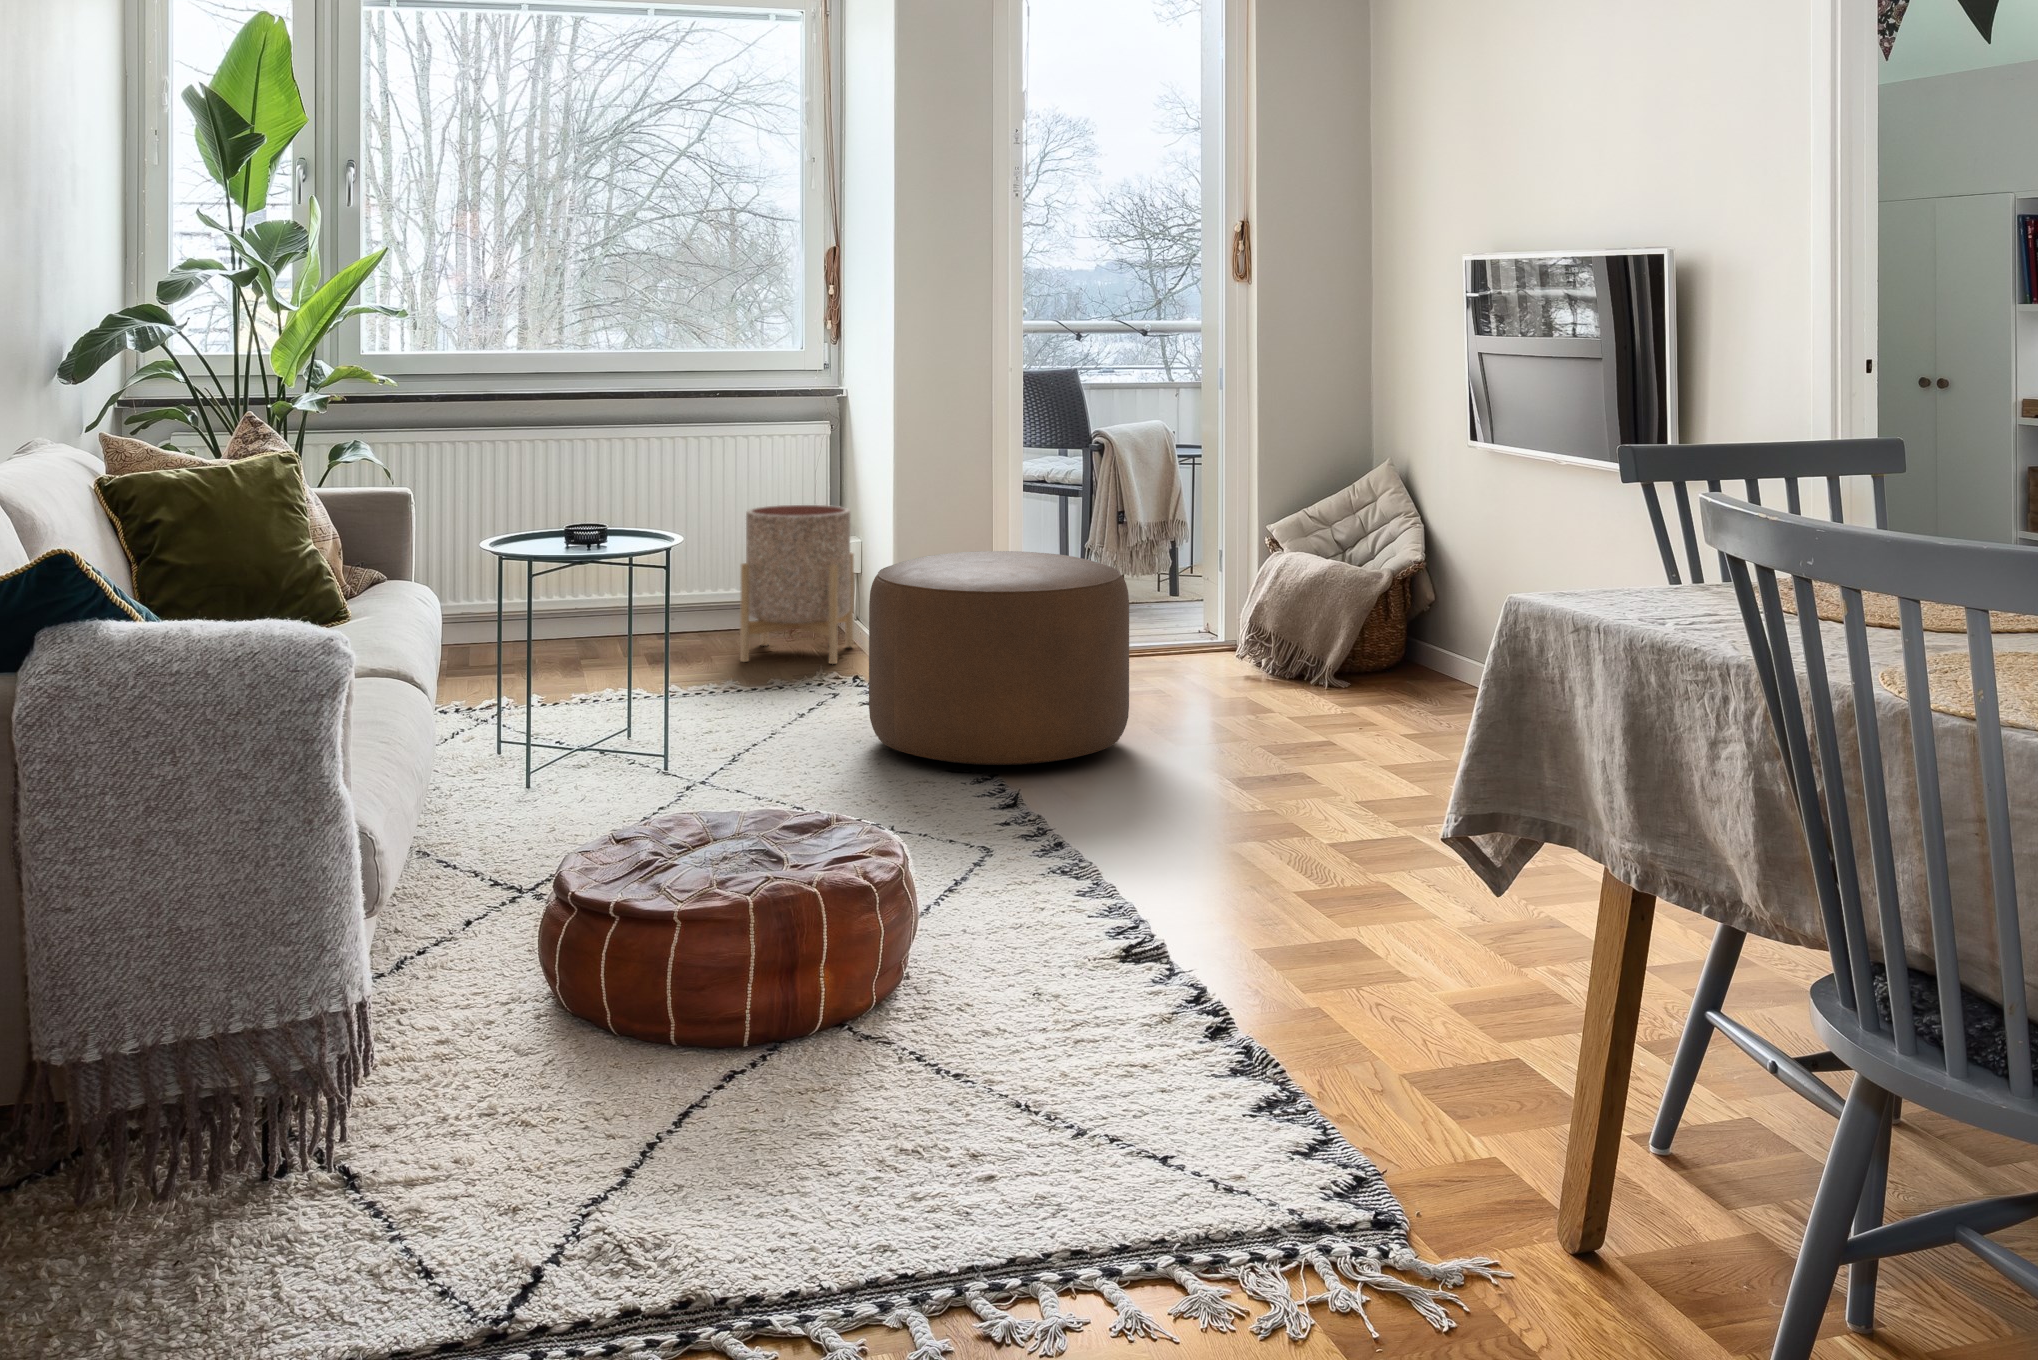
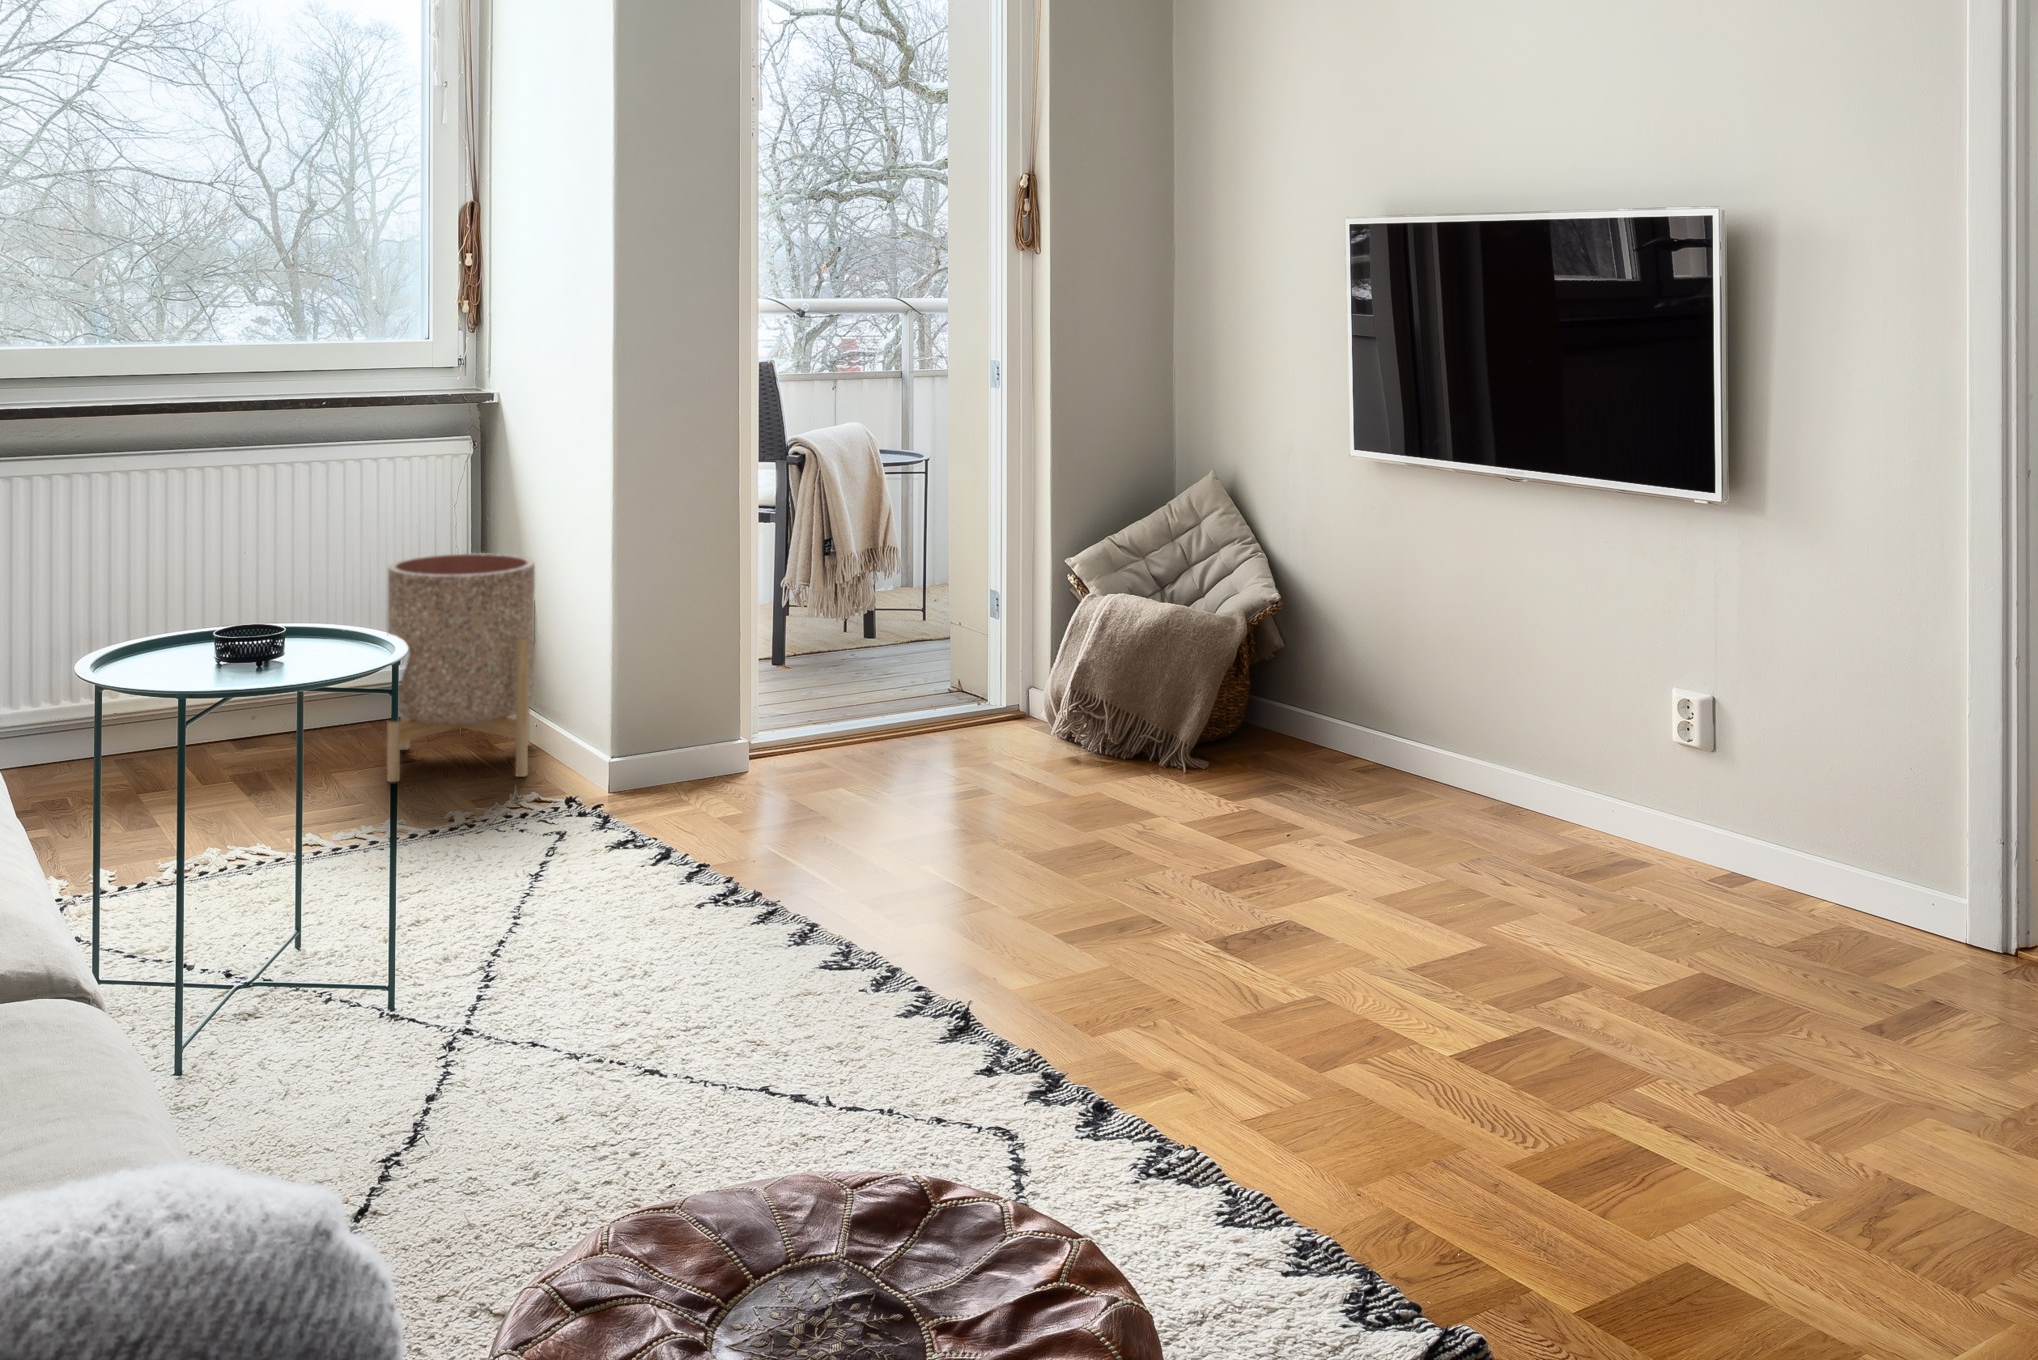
ottoman: present [869,551,1129,765] -> none [680,631,1054,960]

